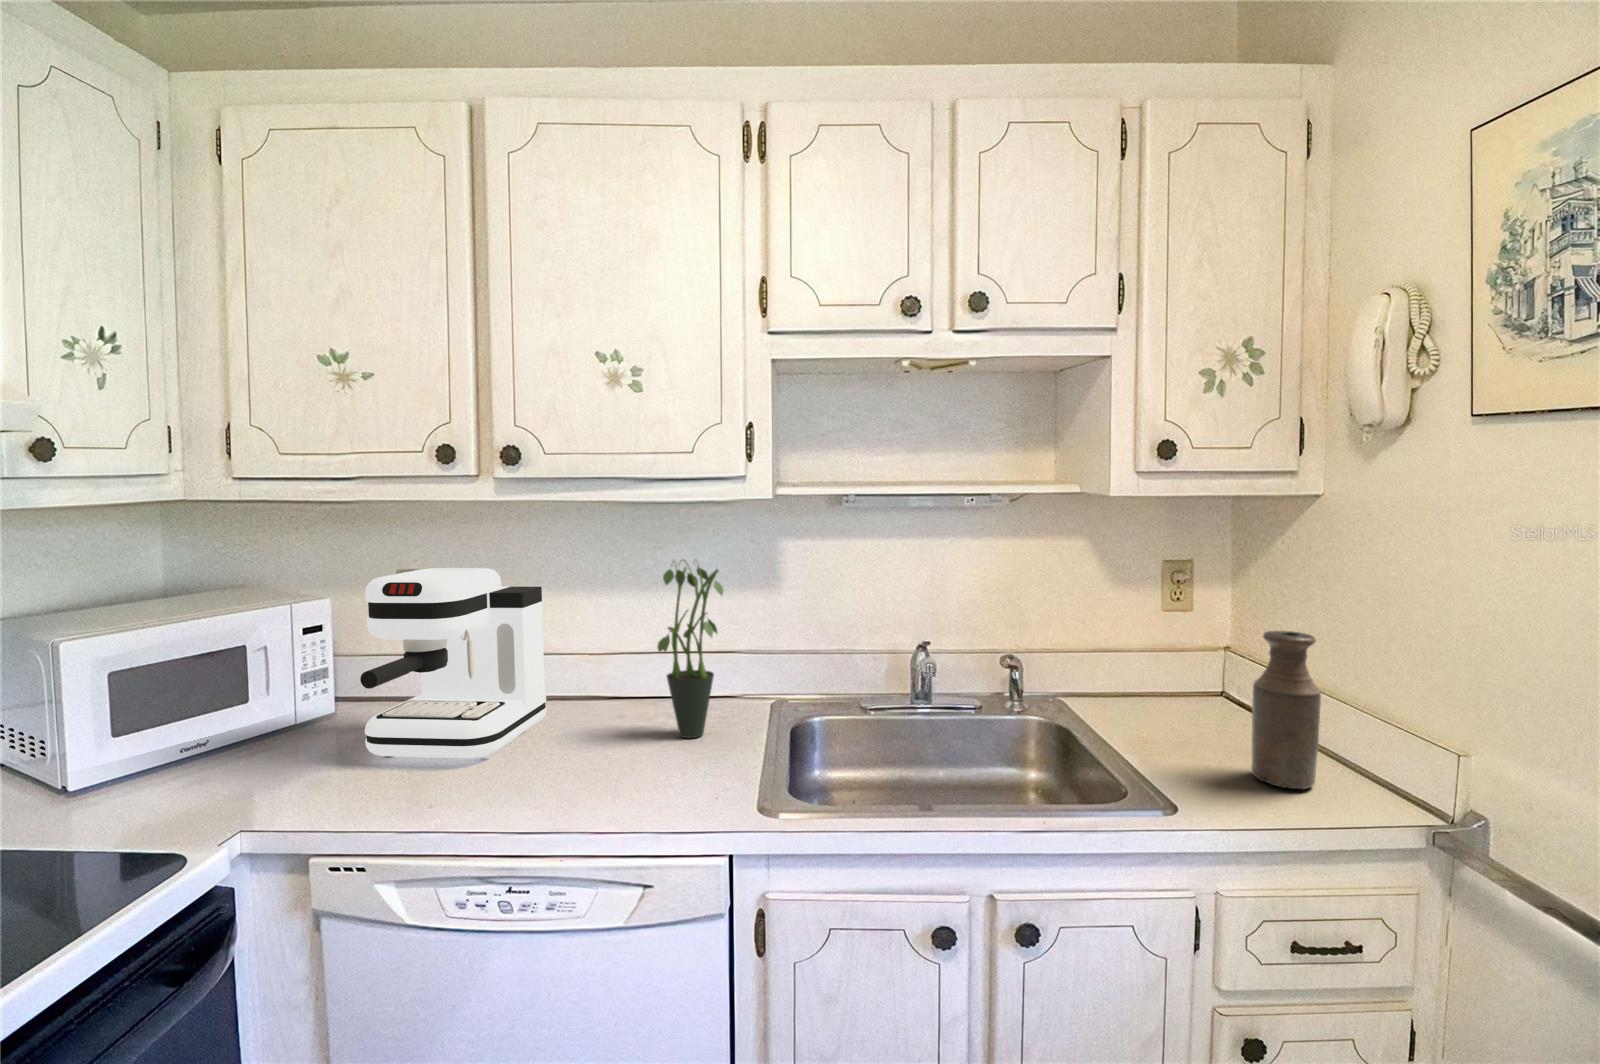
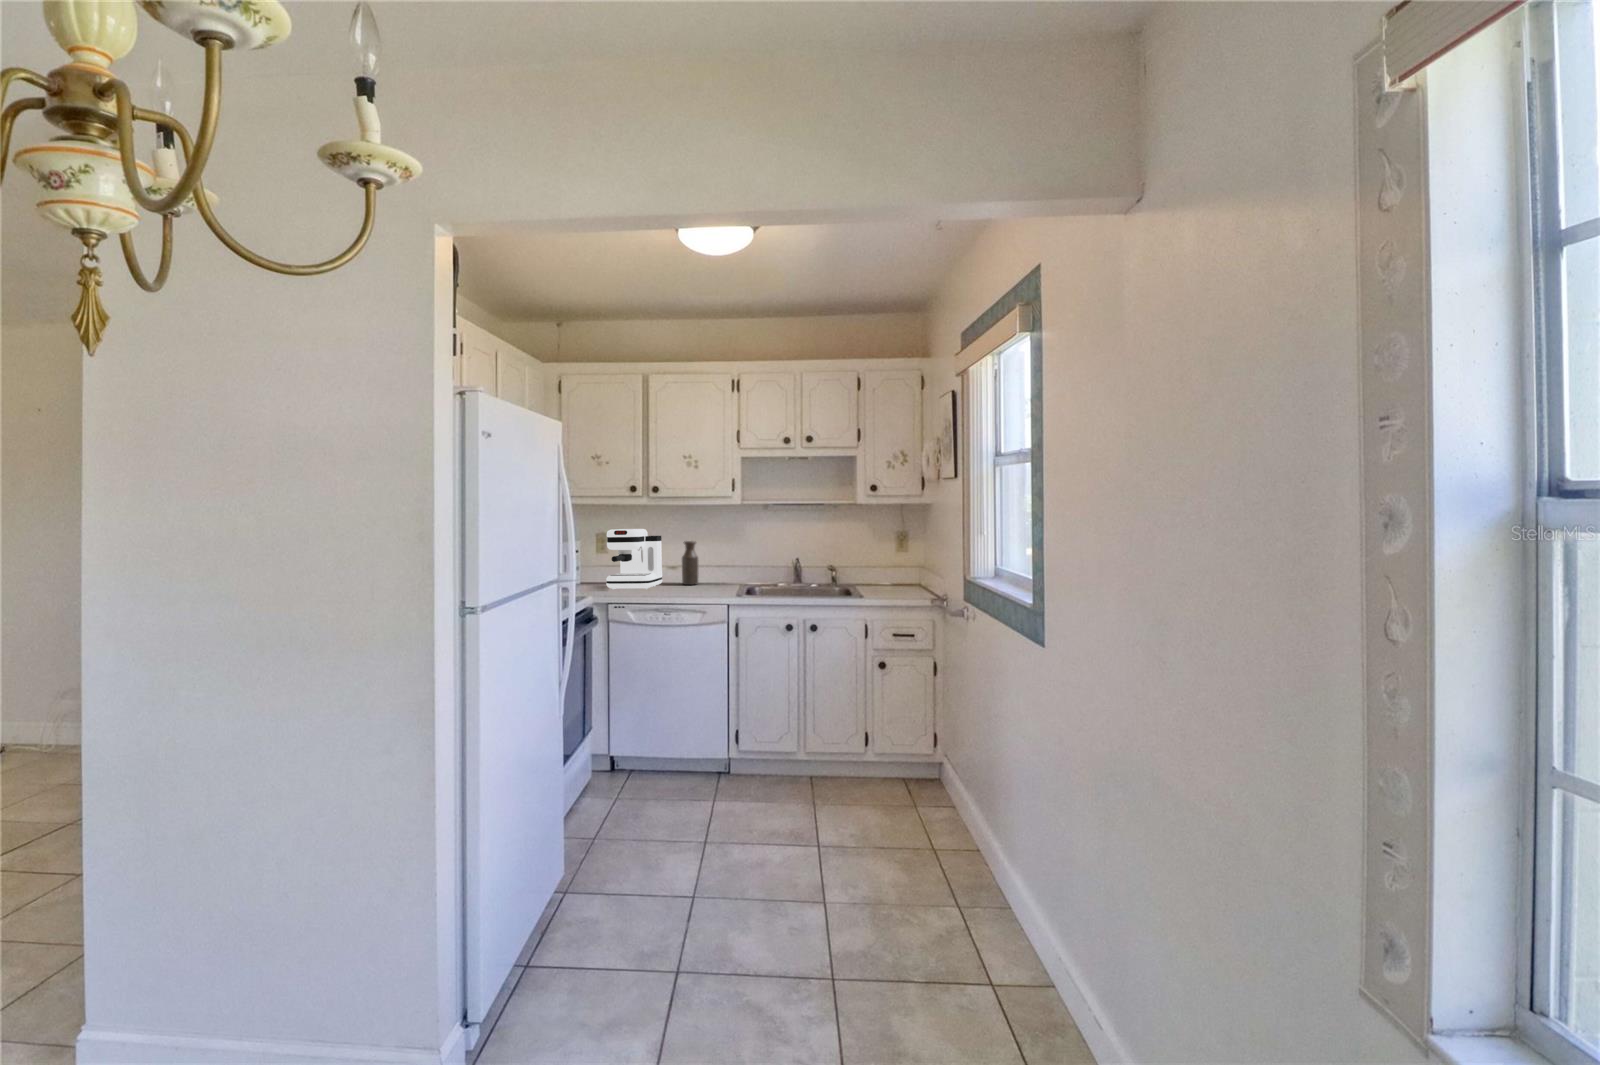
potted plant: present [657,559,723,738] -> none [703,525,729,587]
bottle: present [1251,631,1321,789] -> present [682,541,698,585]

